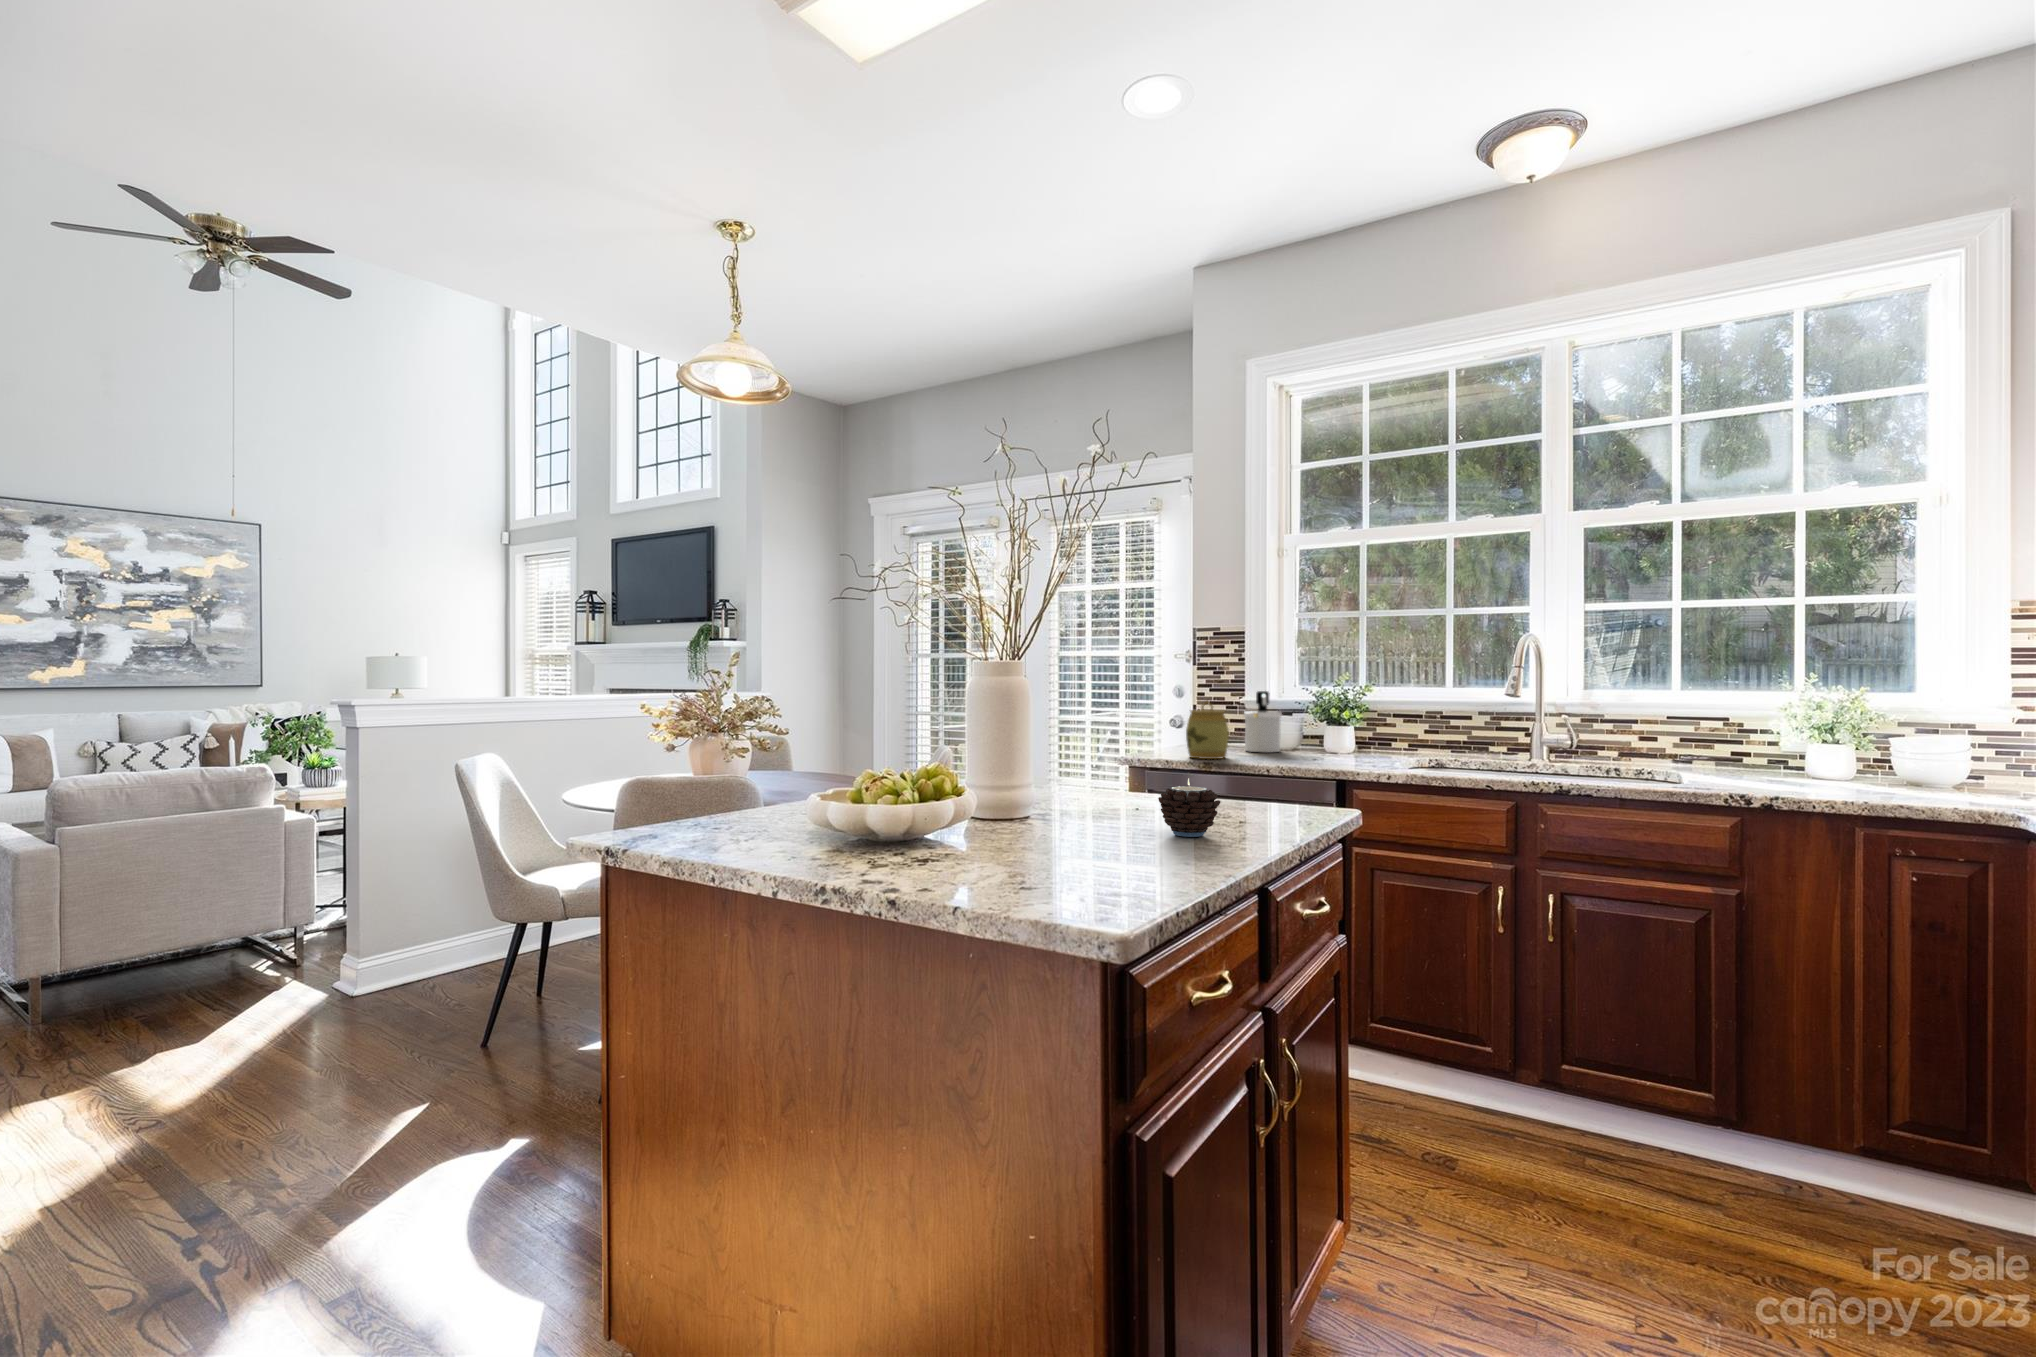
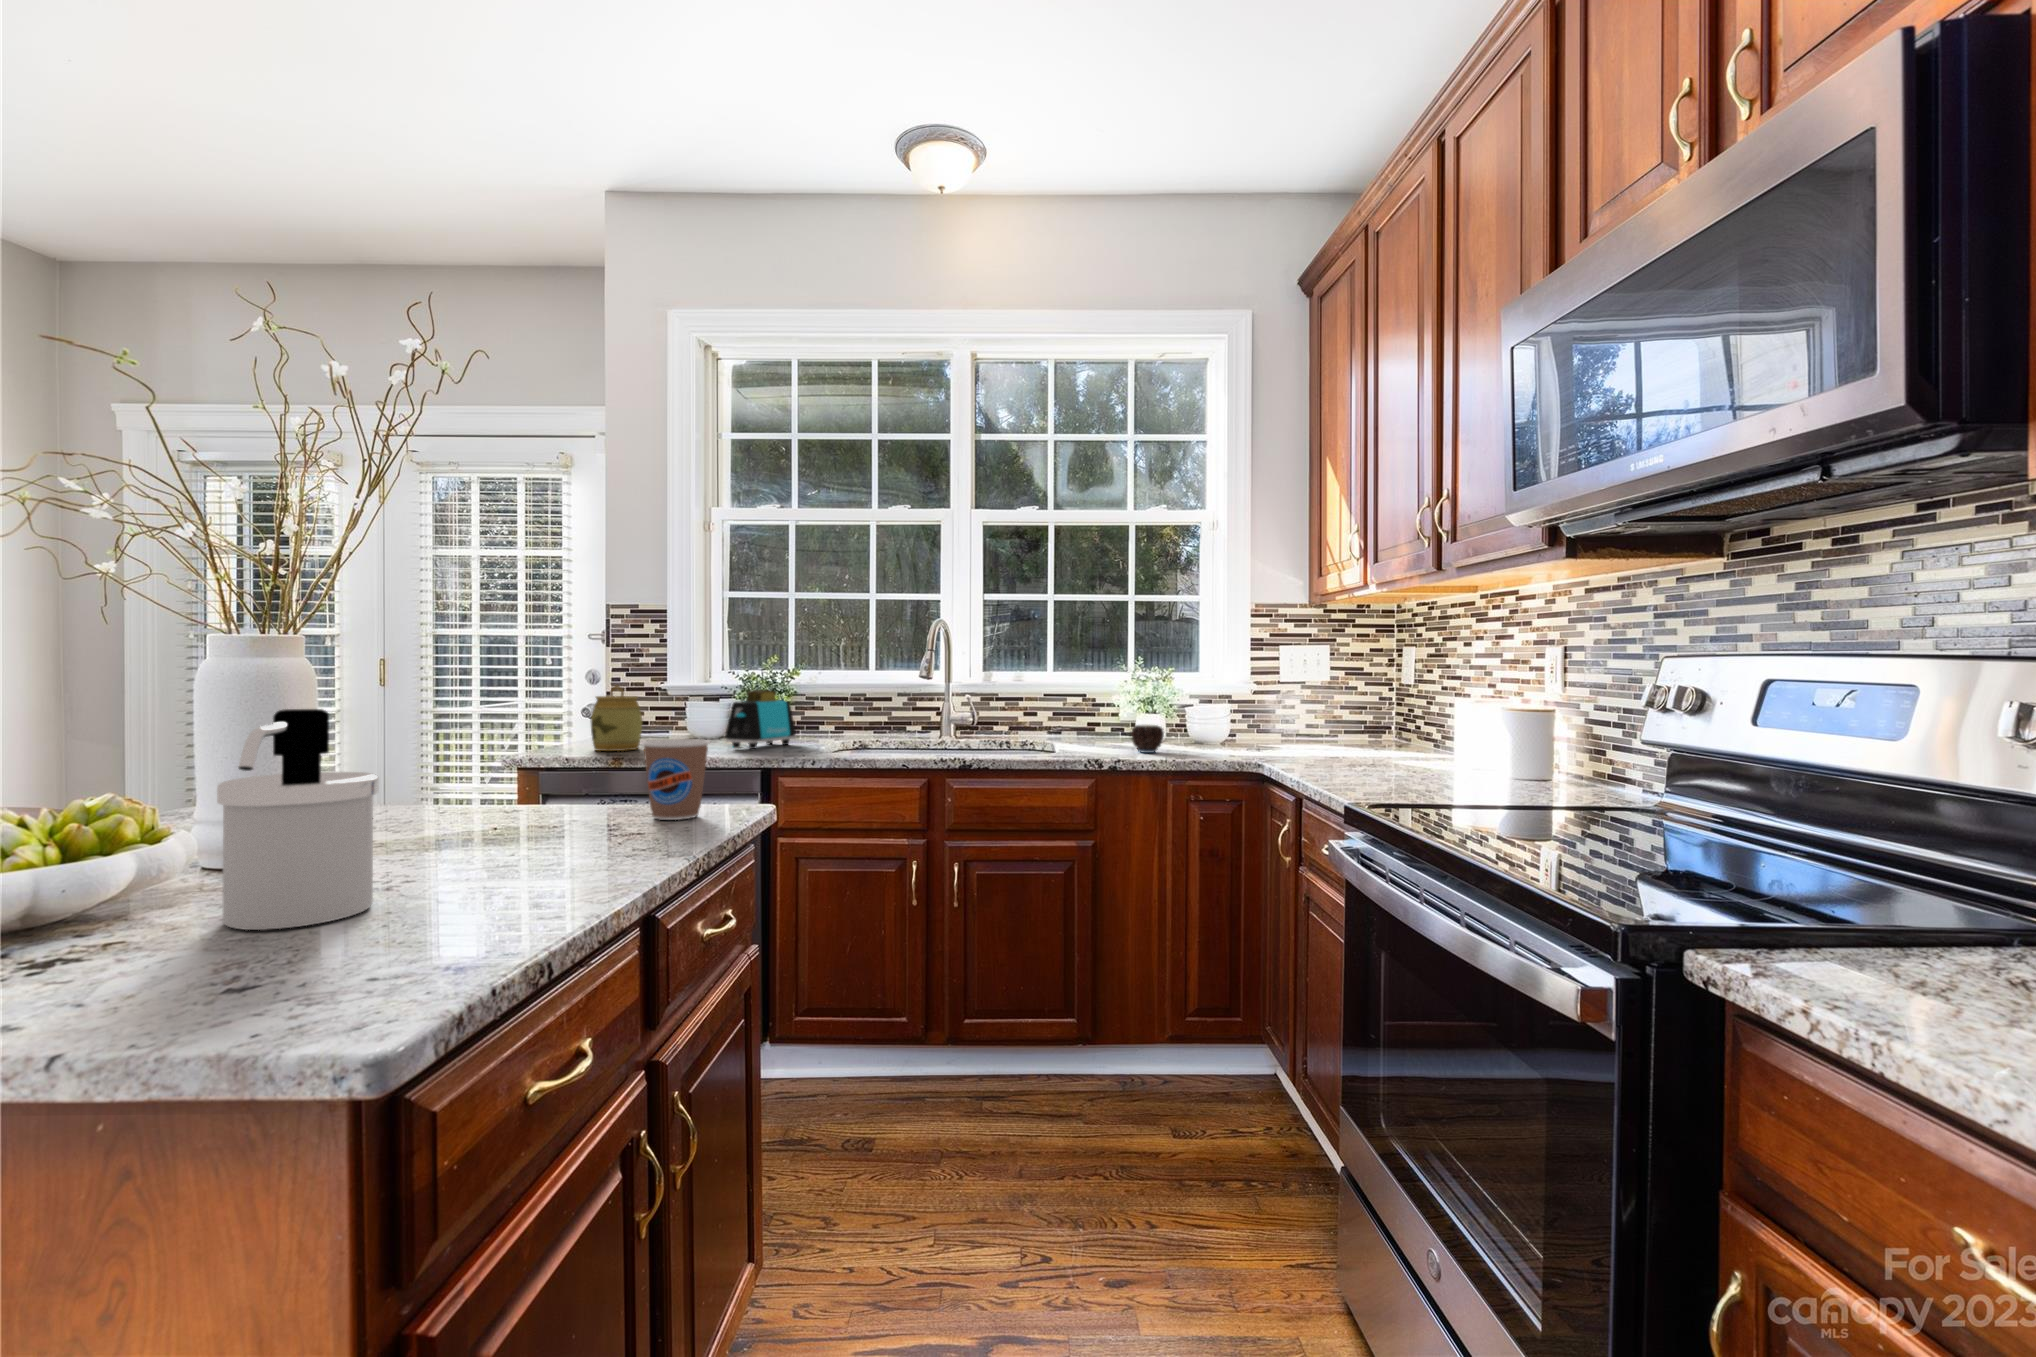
soap dispenser: present [1244,691,1282,752] -> present [217,709,379,930]
toaster: none [1303,707,1371,763] -> present [725,690,796,749]
coffee cup: none [1245,750,1302,818] -> present [642,739,709,820]
candle: present [1158,779,1220,837] -> present [1131,725,1164,753]

